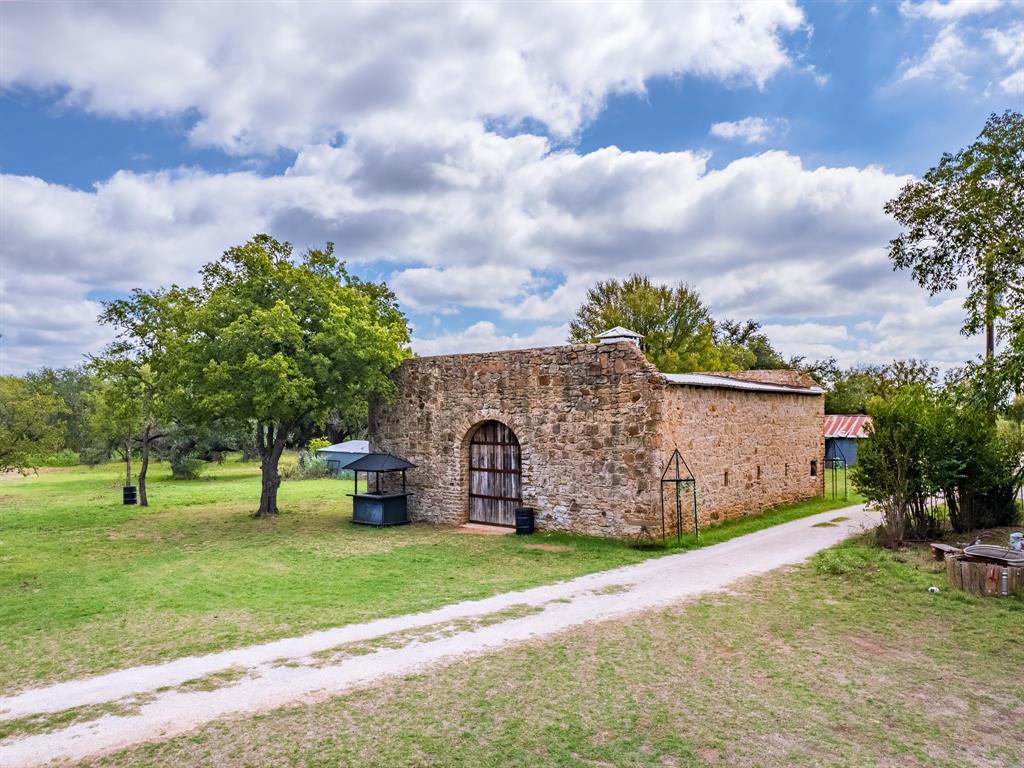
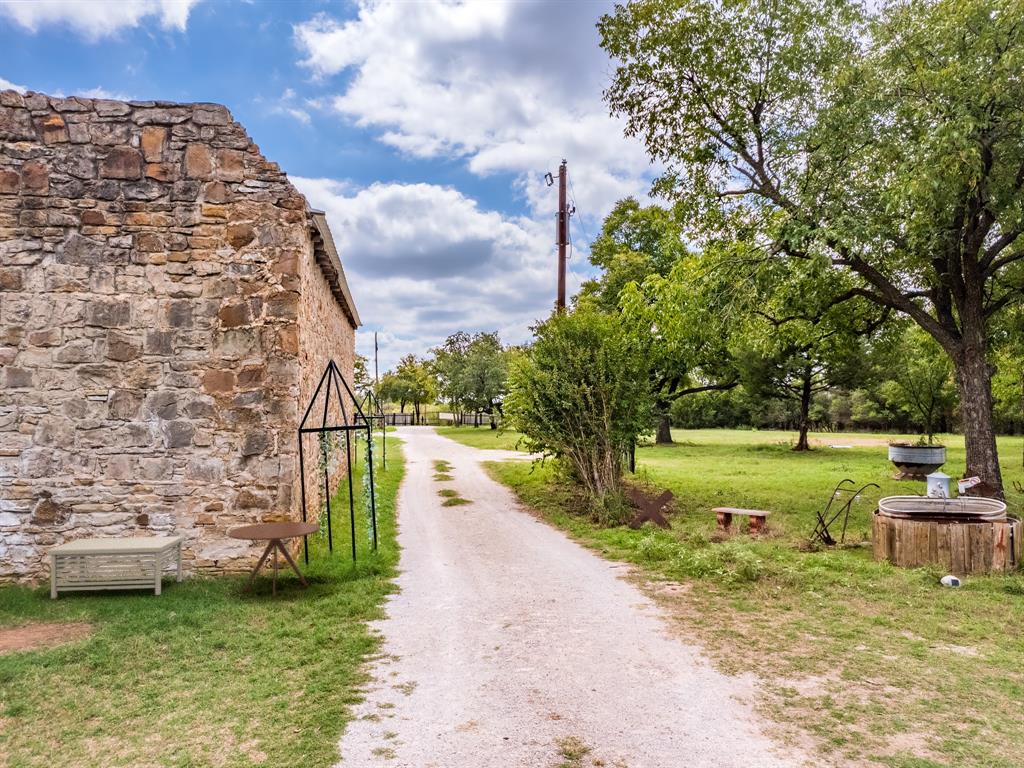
storage bench: none [572,519,618,543] -> present [46,536,185,598]

